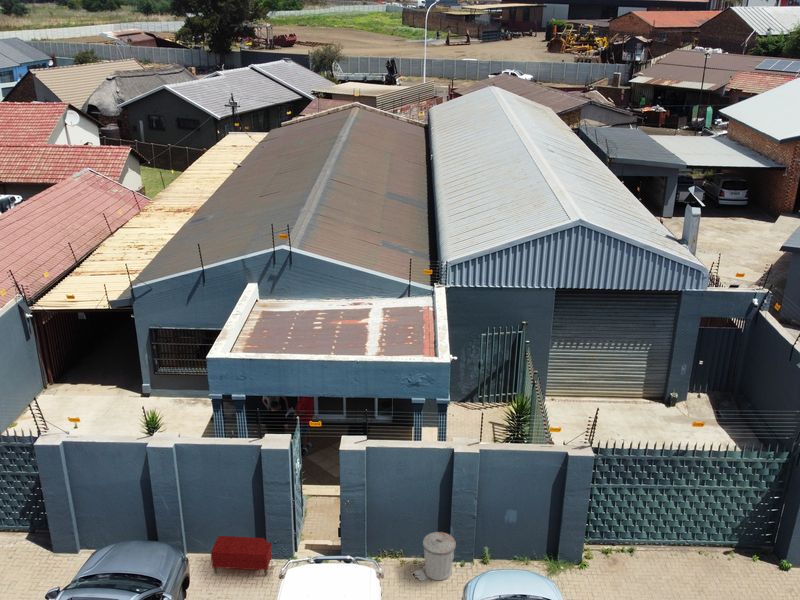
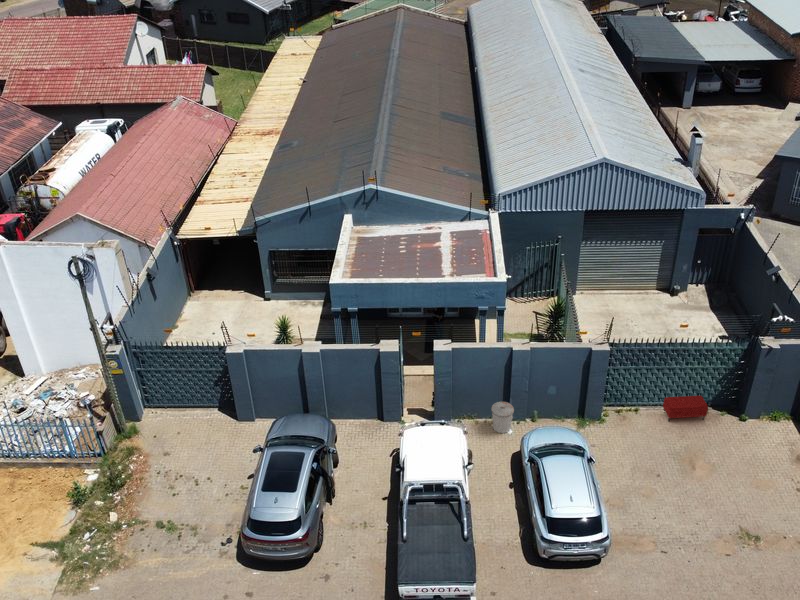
bench: present [211,536,271,576] -> present [663,396,708,422]

